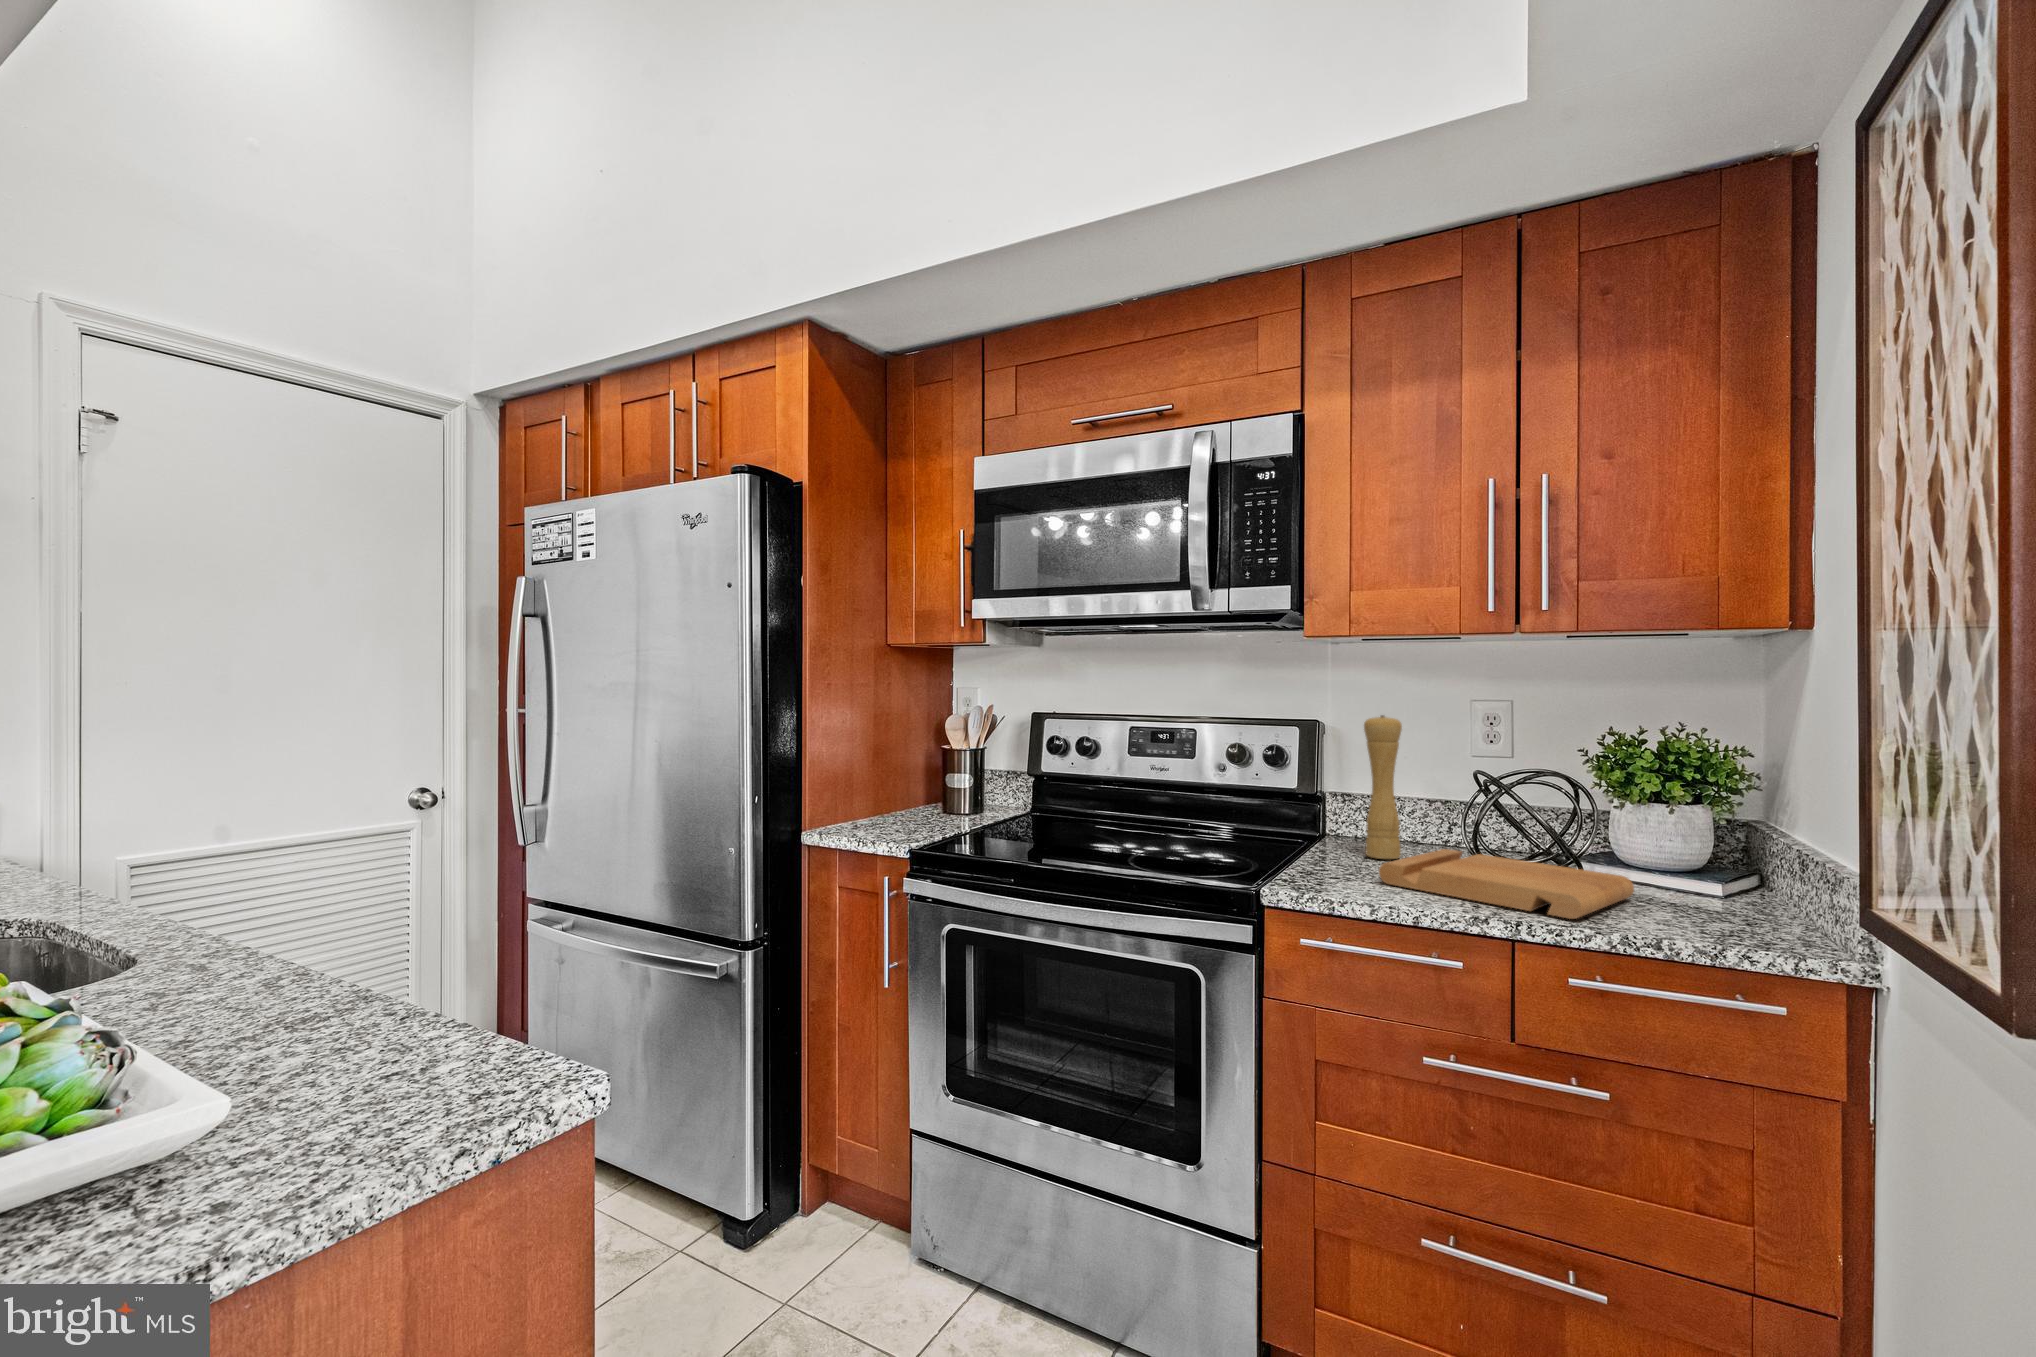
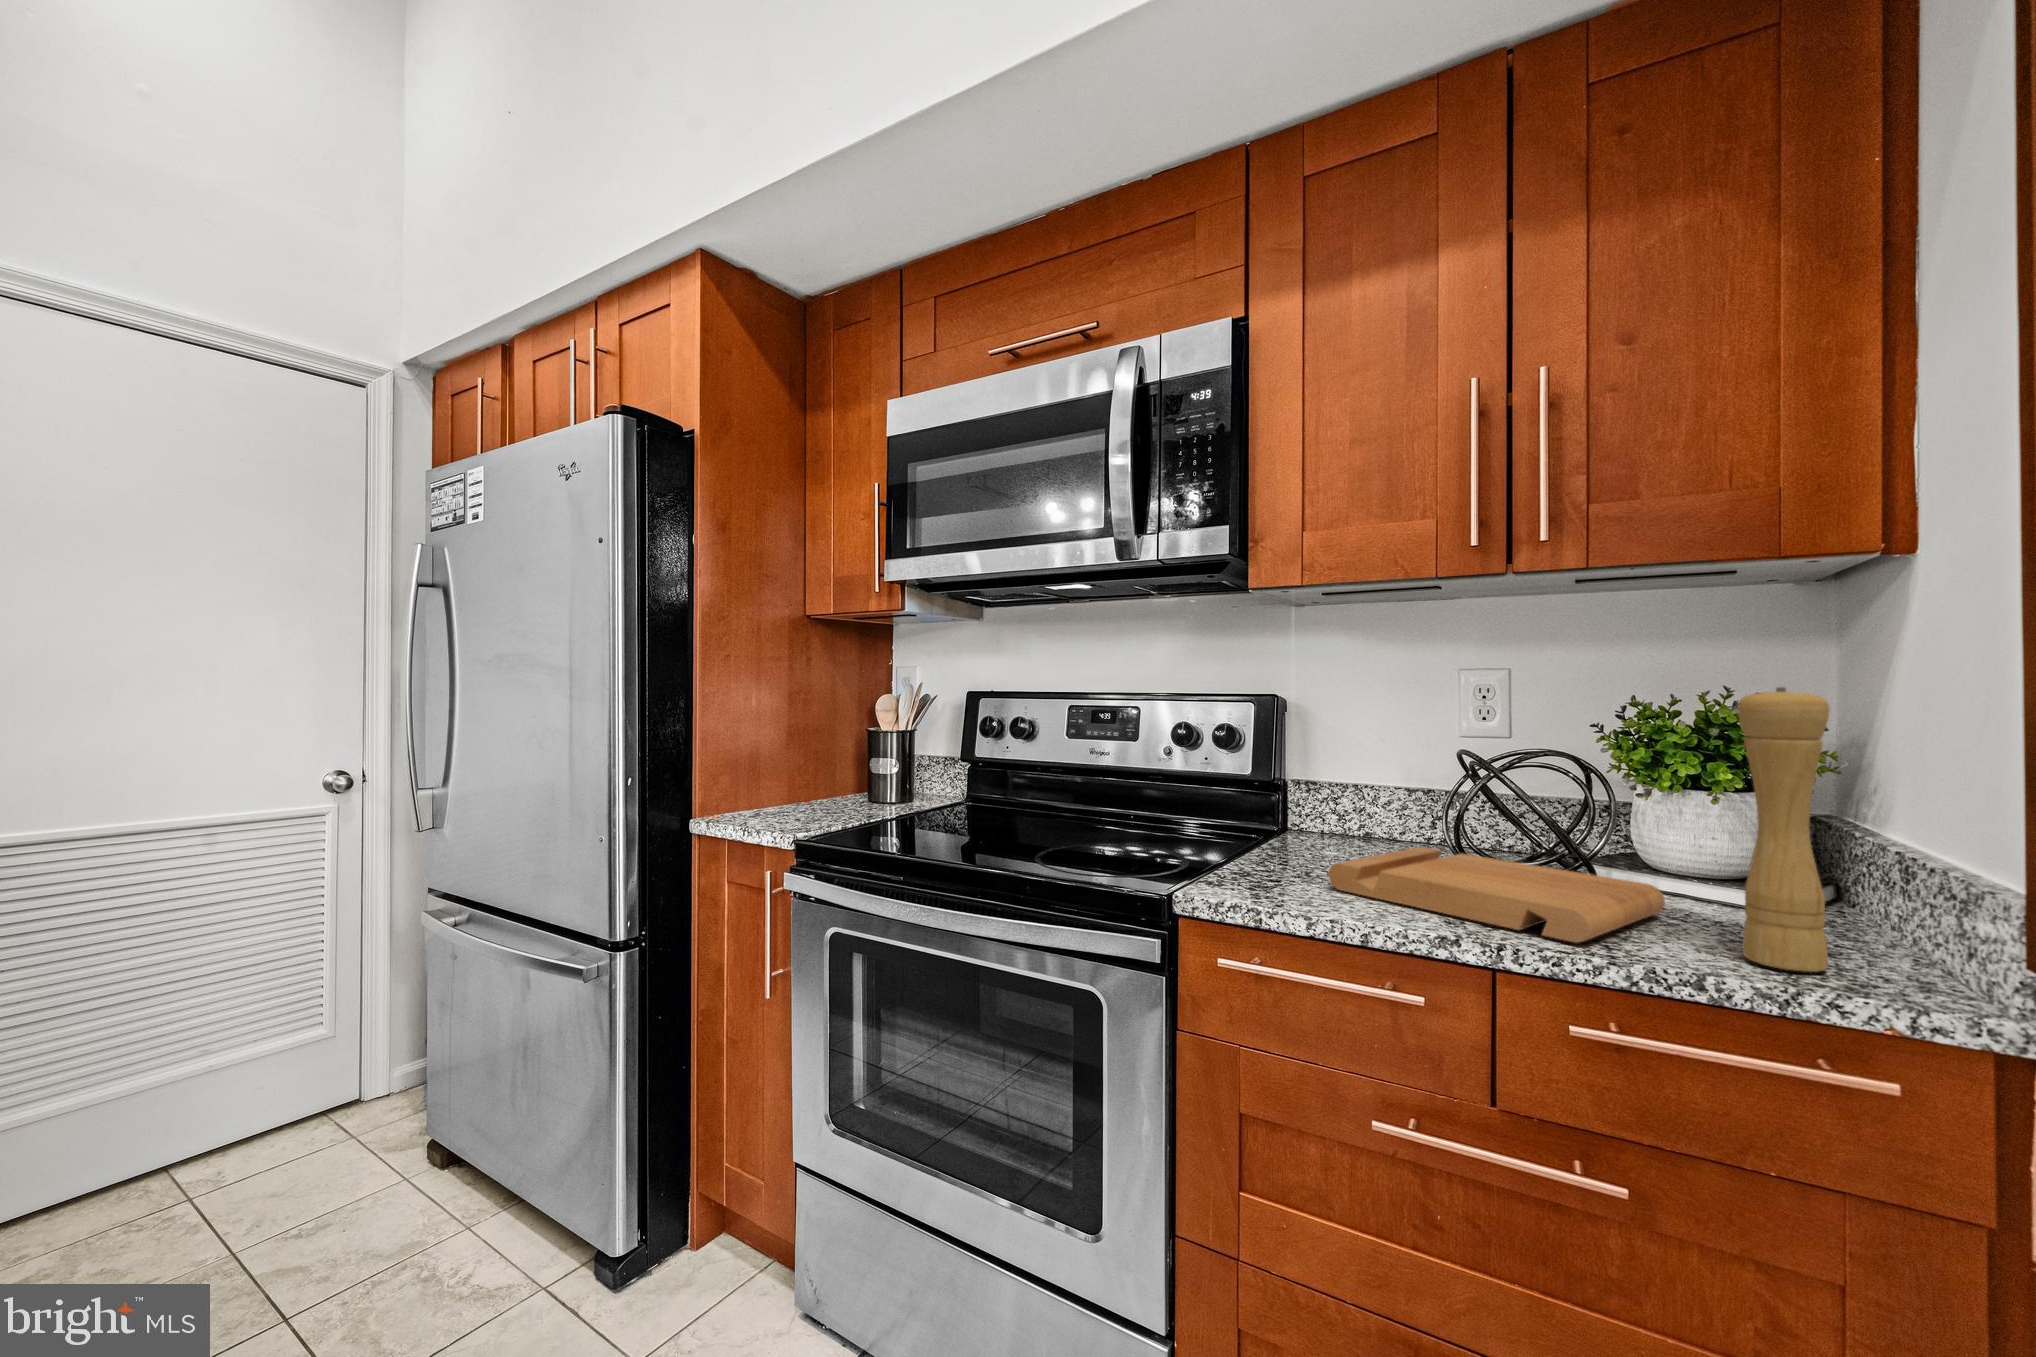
pepper mill: present [1364,715,1402,859] -> present [1737,687,1829,972]

